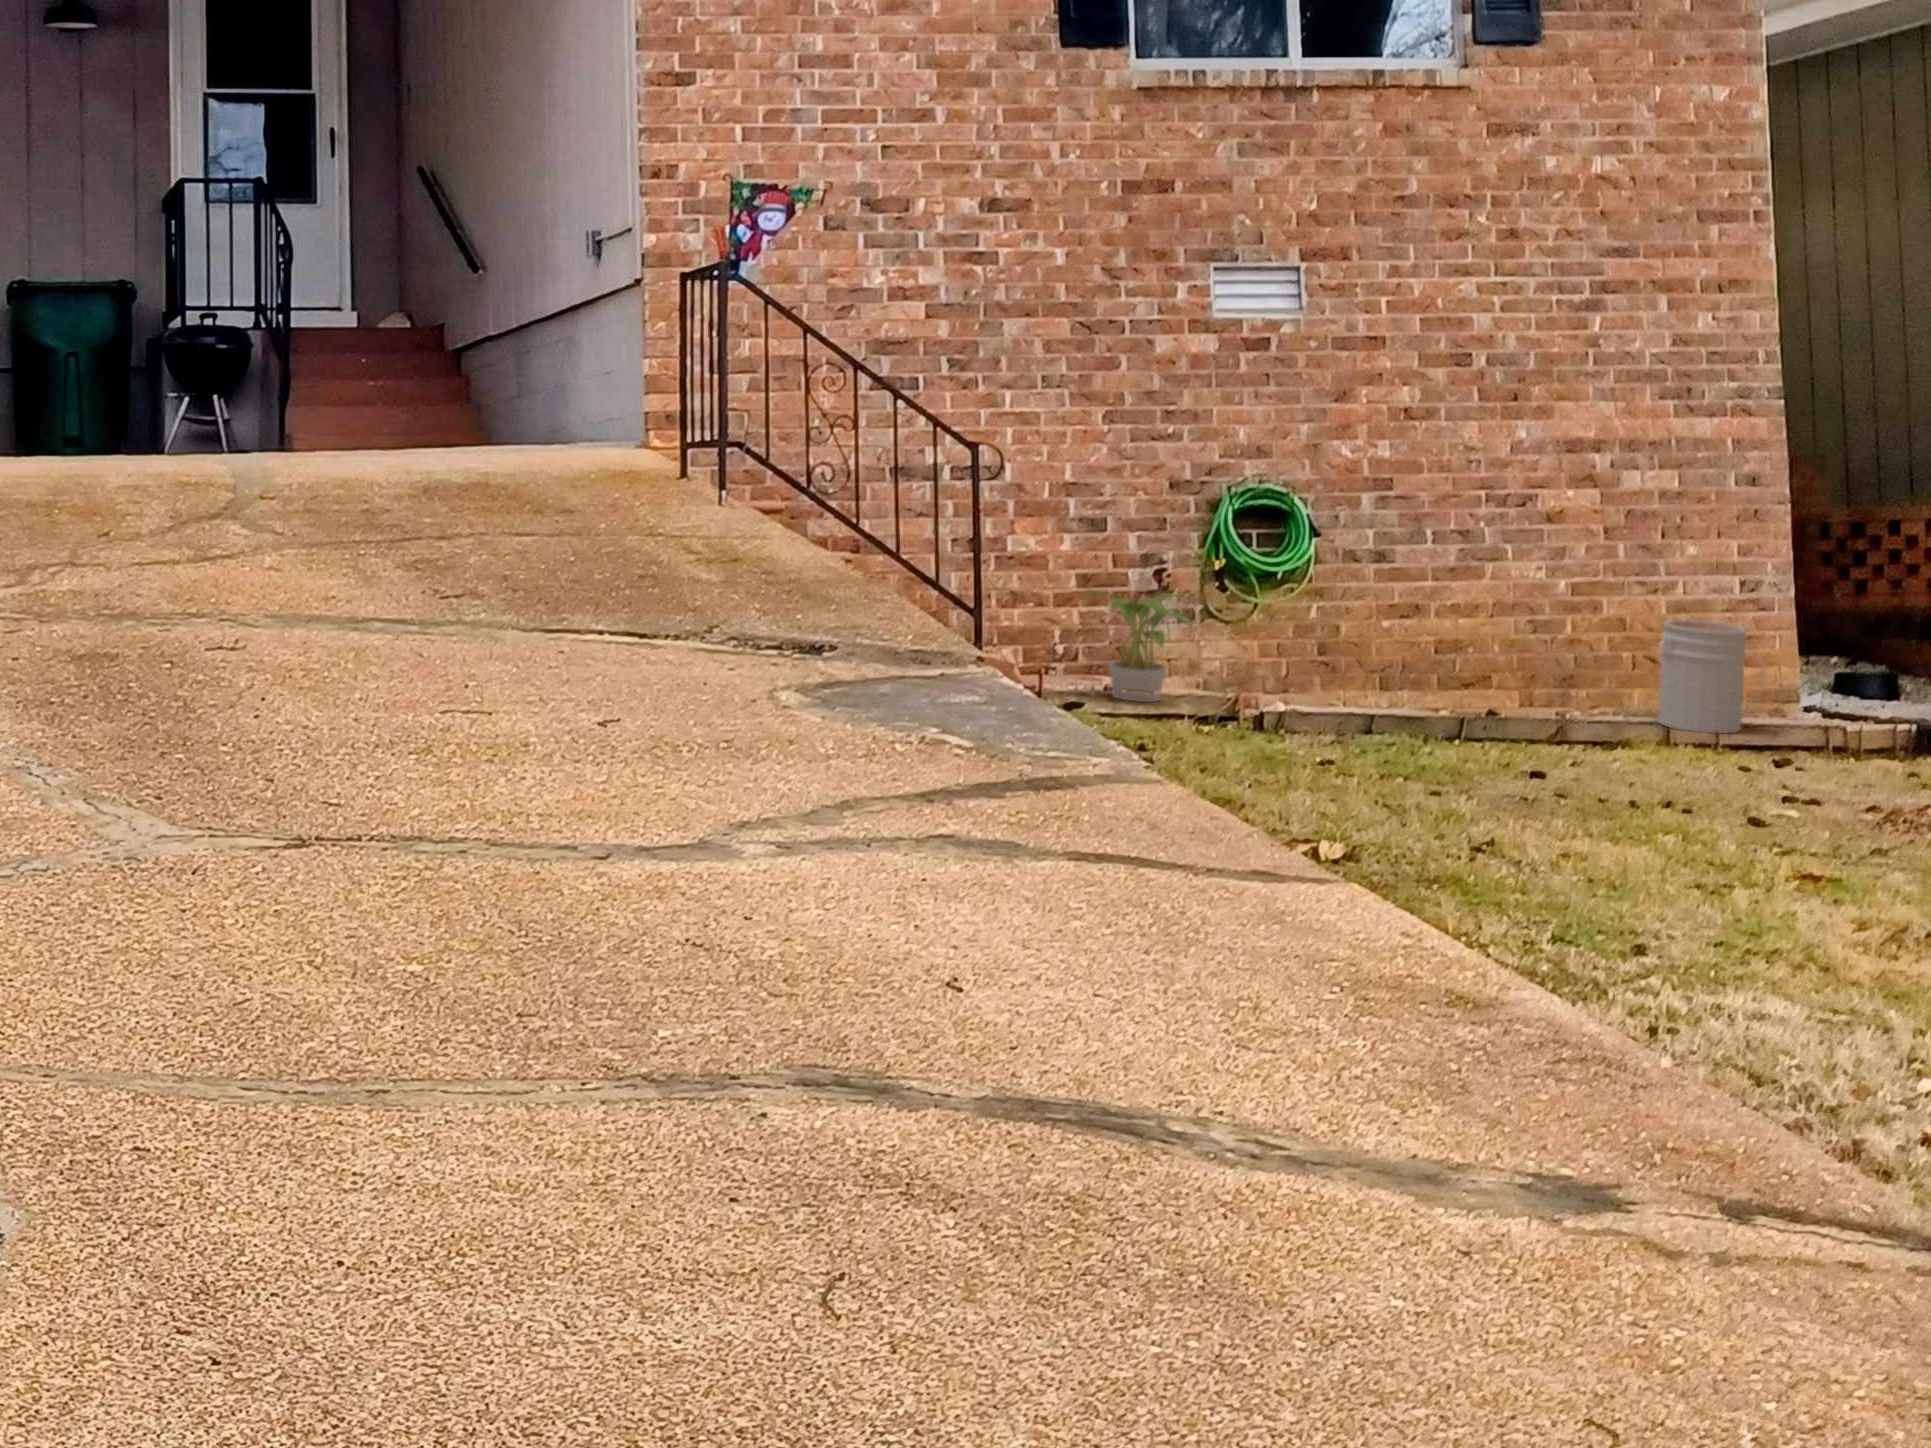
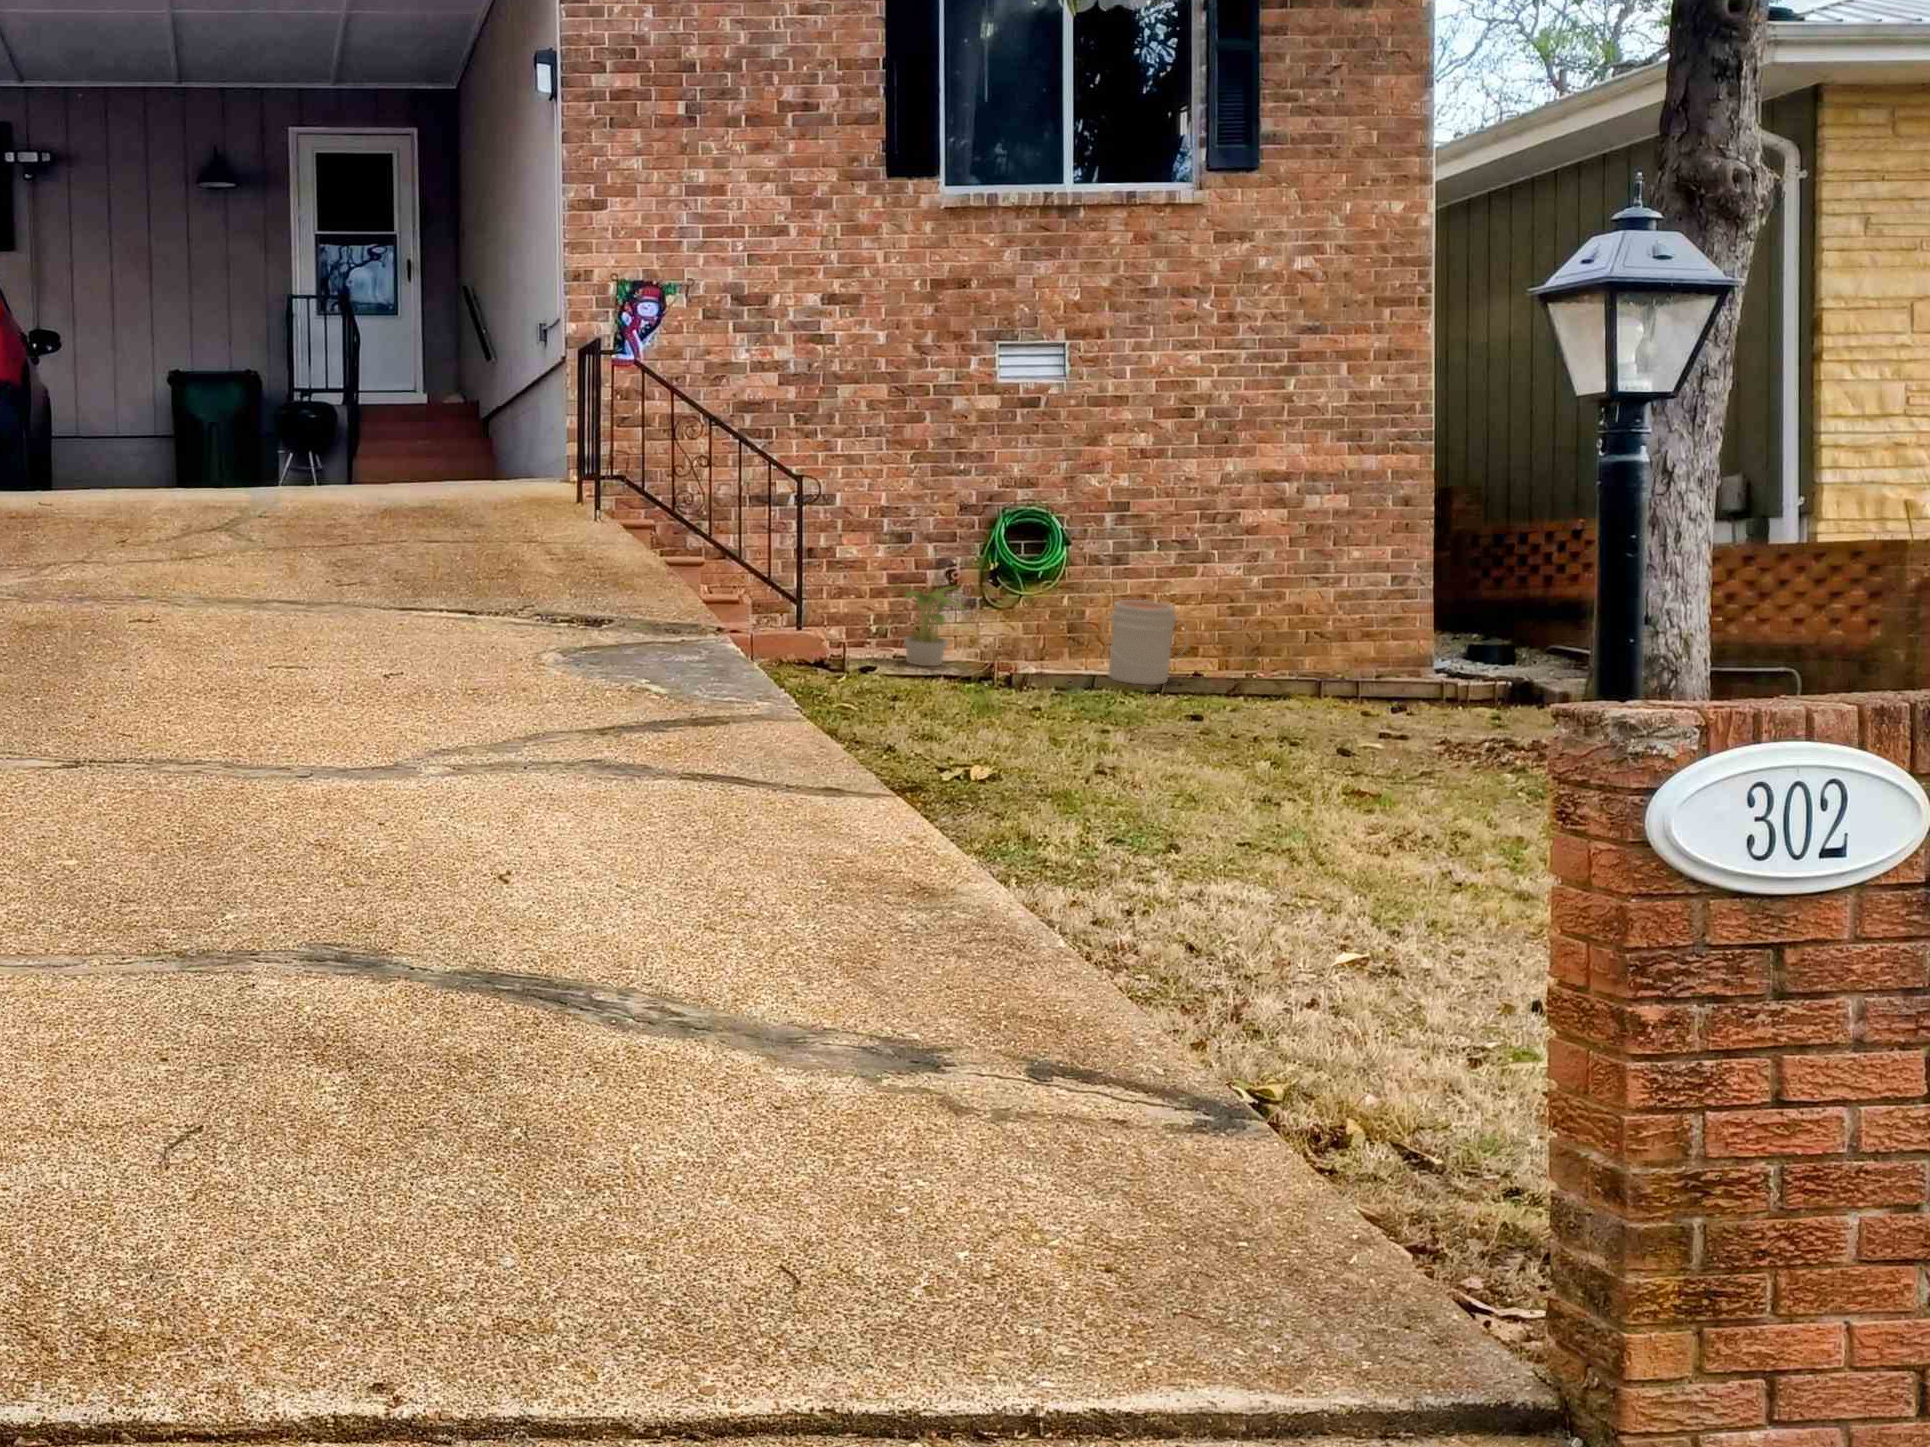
bucket: present [1658,620,1757,733] -> present [1104,600,1188,685]

